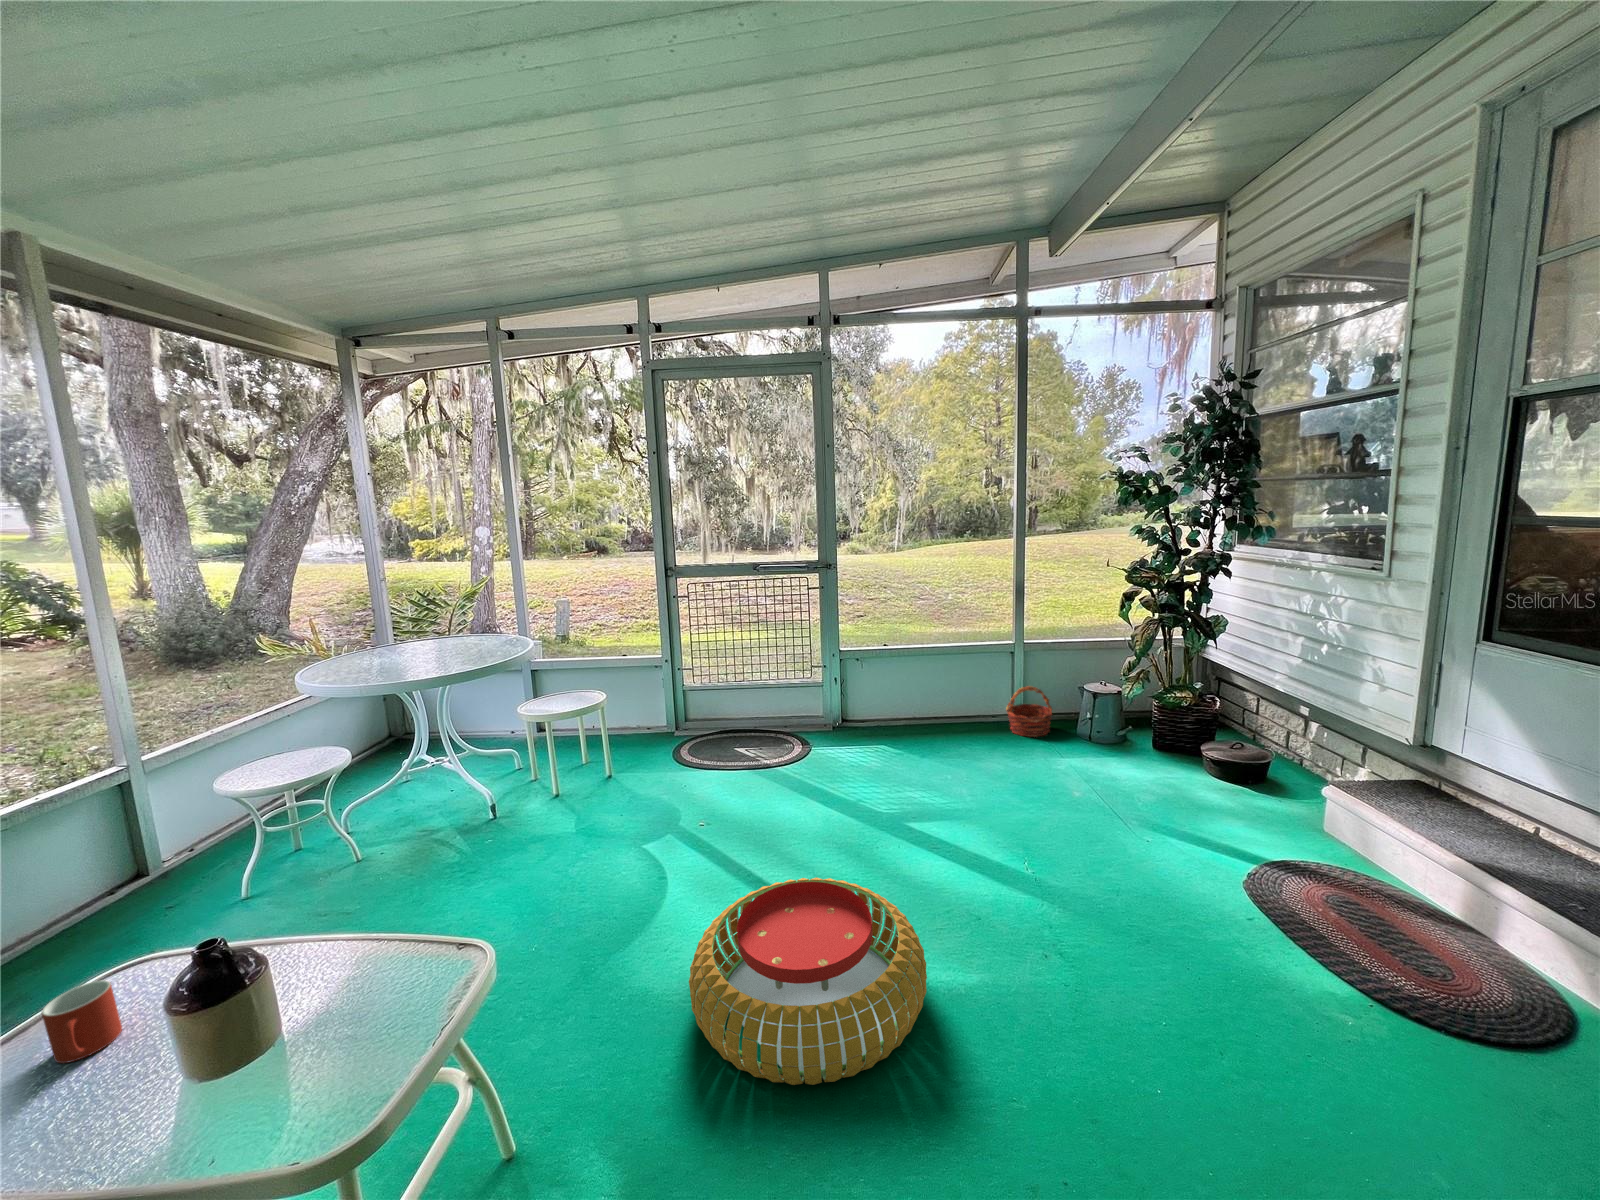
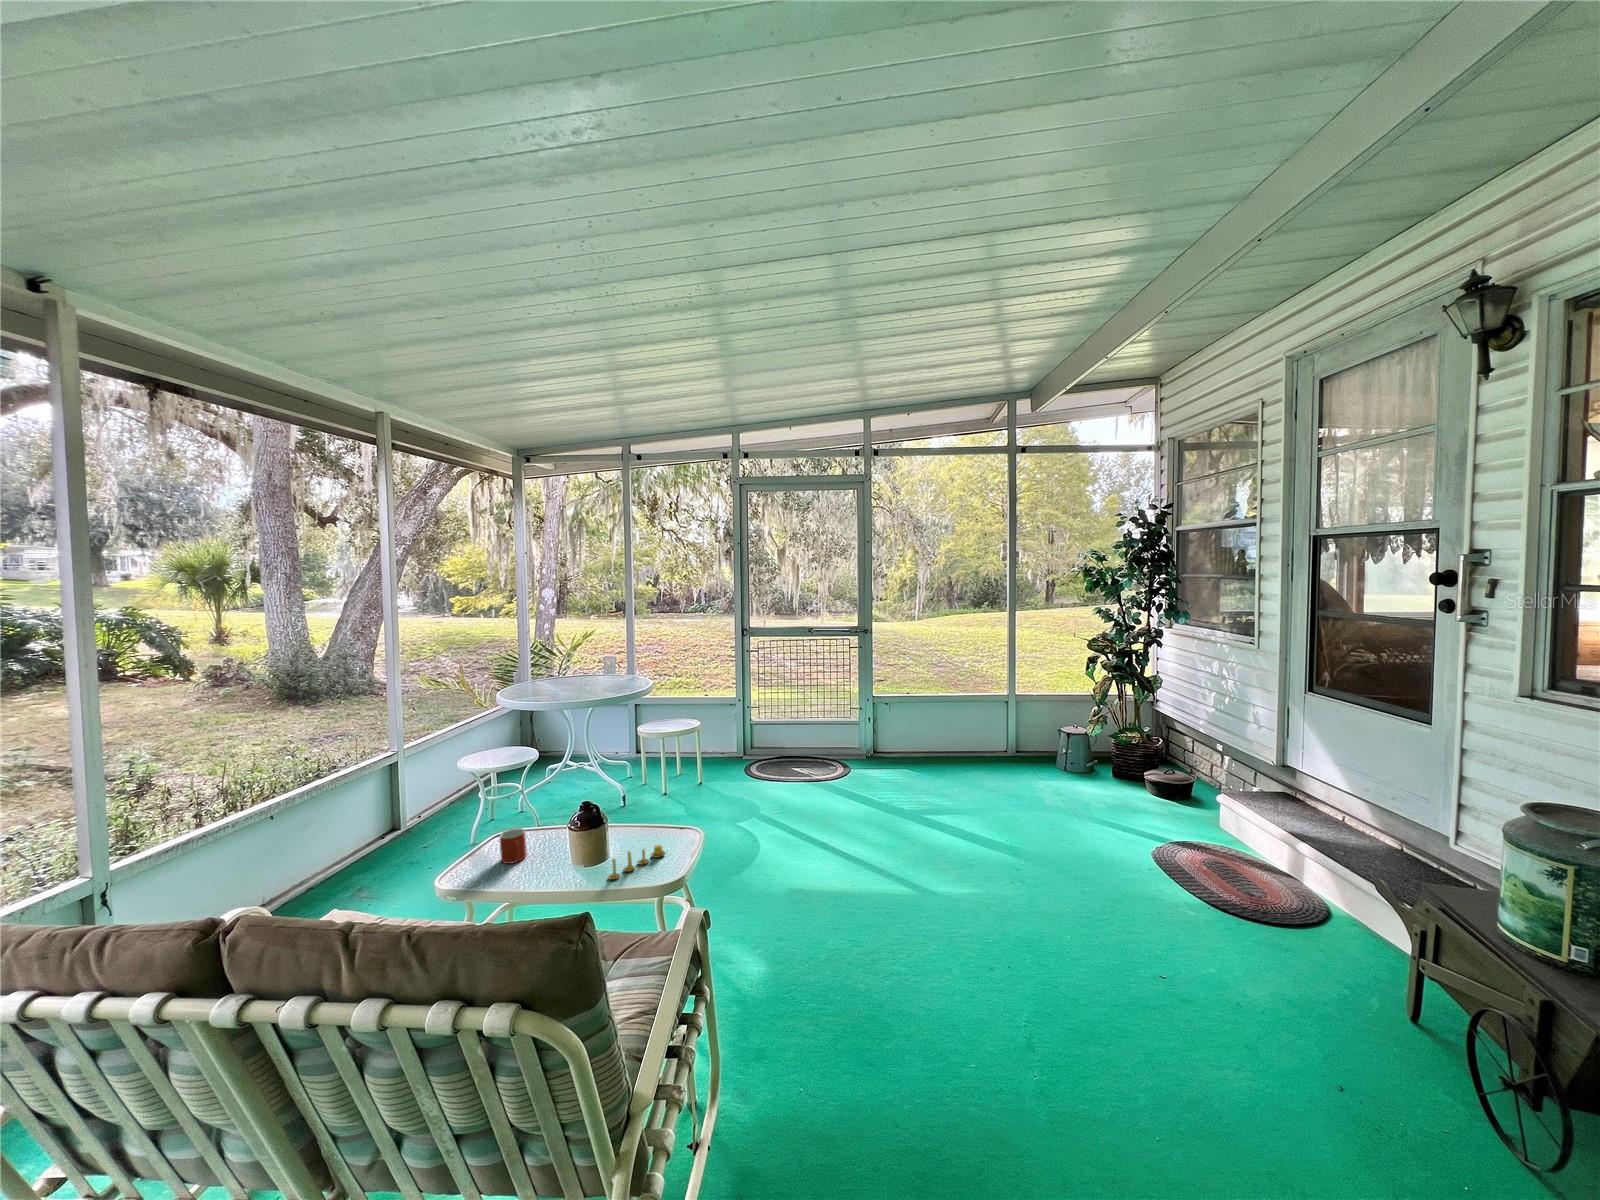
basket: present [1006,686,1052,737] -> none [1000,726,1036,766]
pouf: present [689,877,927,1085] -> none [789,830,936,934]
candle: none [224,1007,393,1125] -> present [608,845,665,880]

